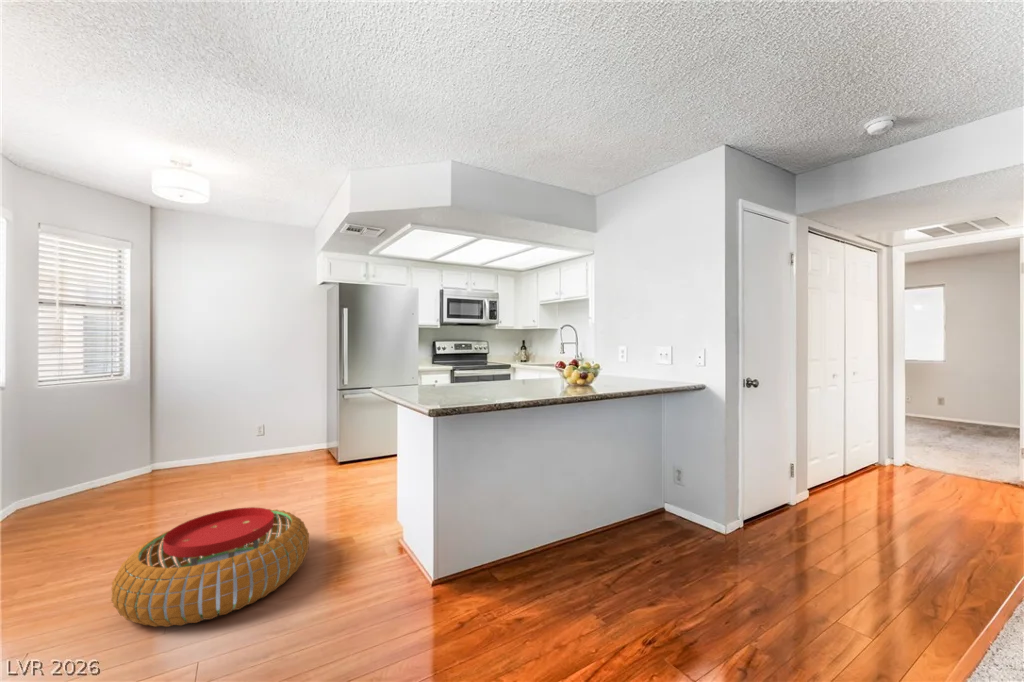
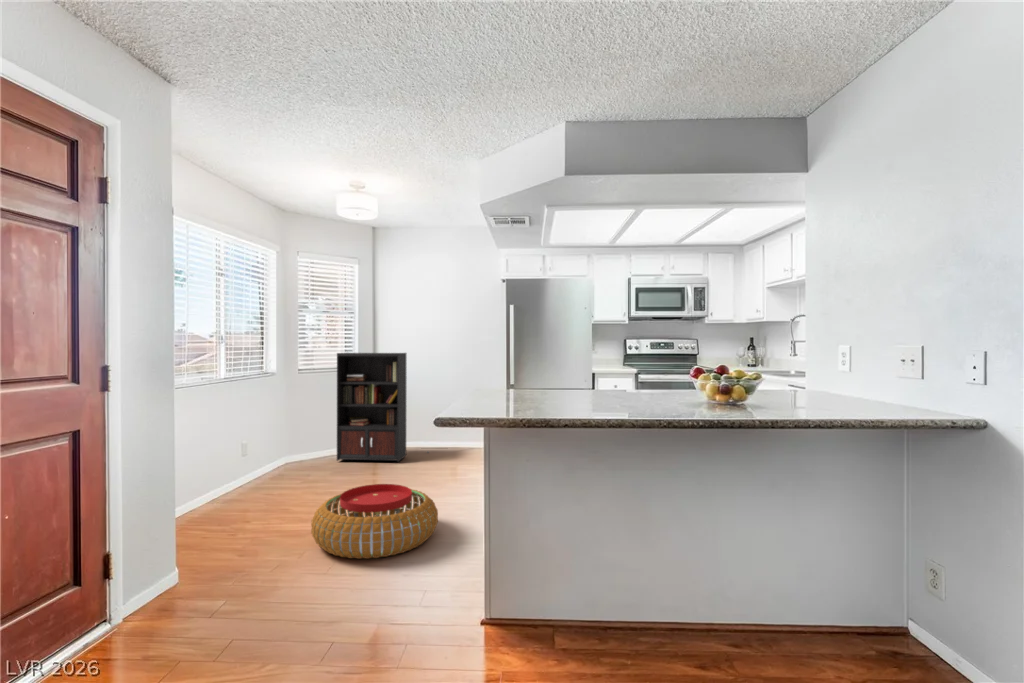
bookcase: none [97,356,233,495] -> present [337,353,428,461]

